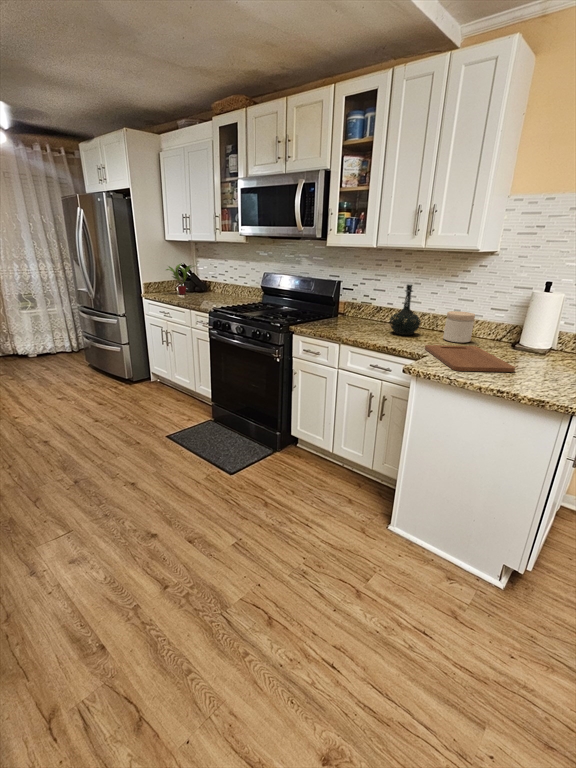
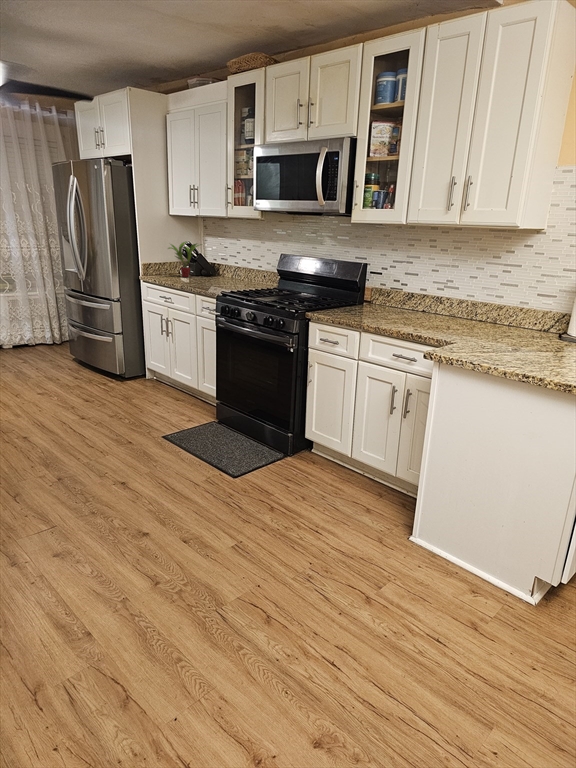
bottle: present [390,285,421,335] -> none [420,266,456,323]
jar: present [443,311,475,343] -> none [481,297,517,332]
cutting board: present [425,345,515,372] -> none [455,332,551,360]

